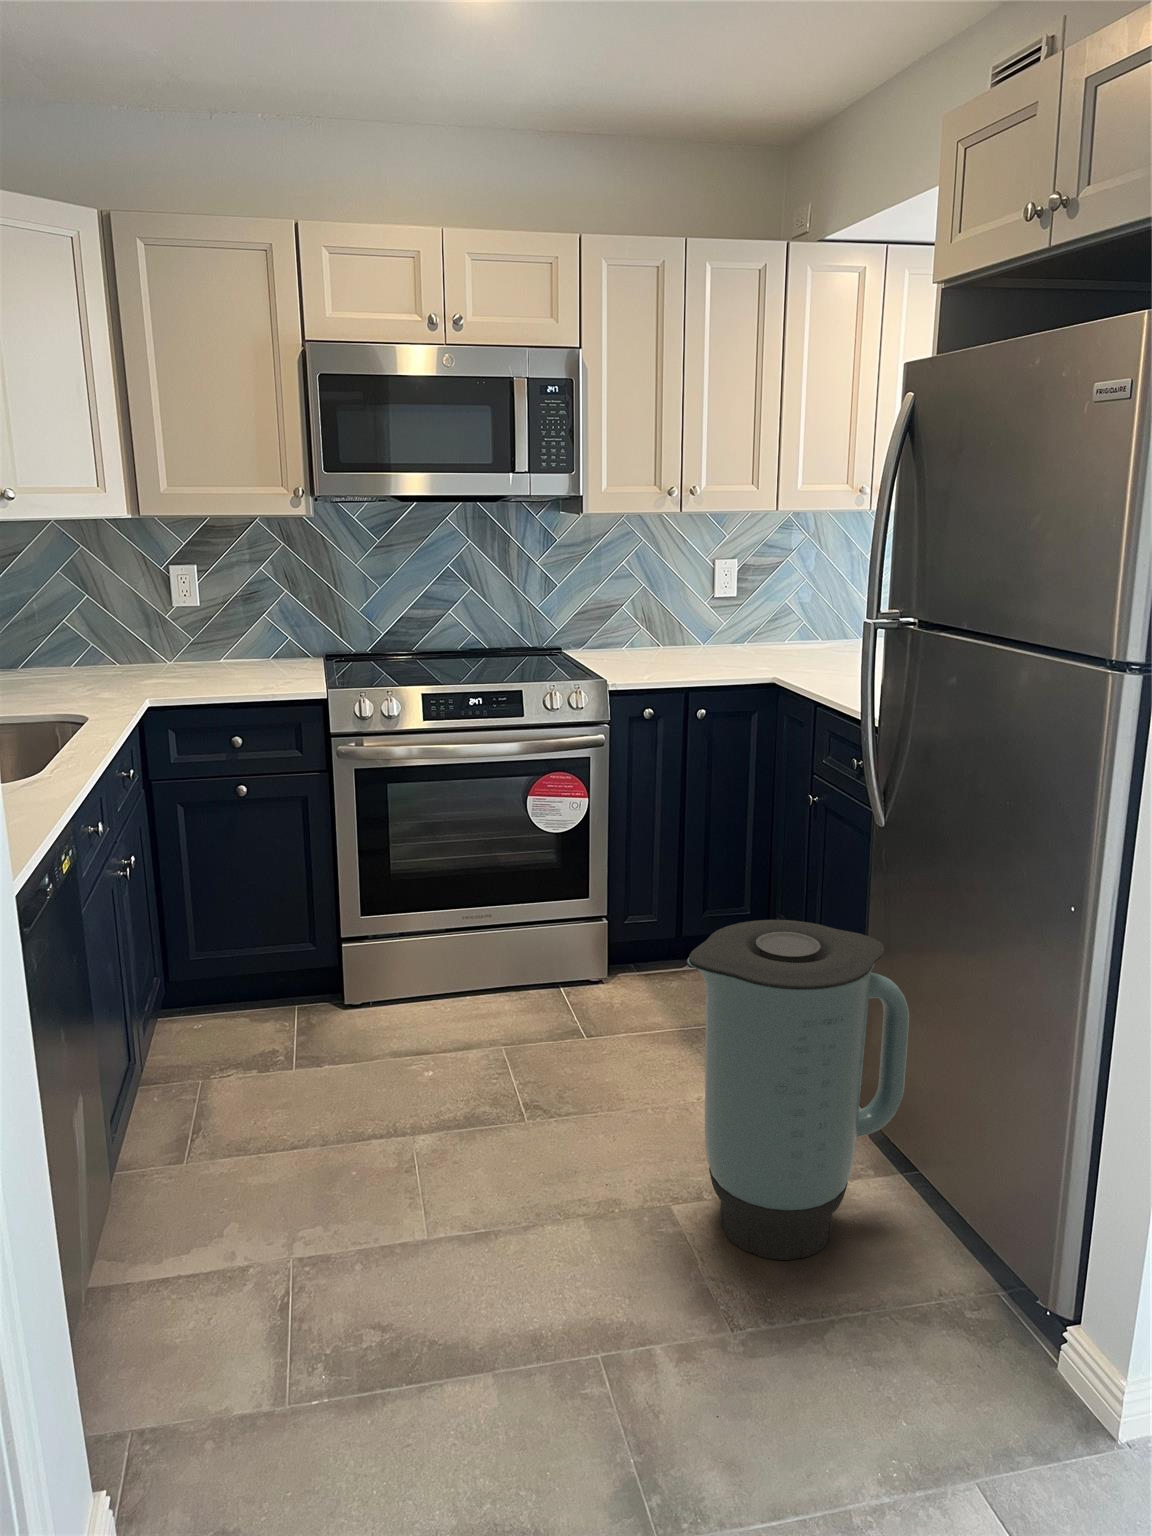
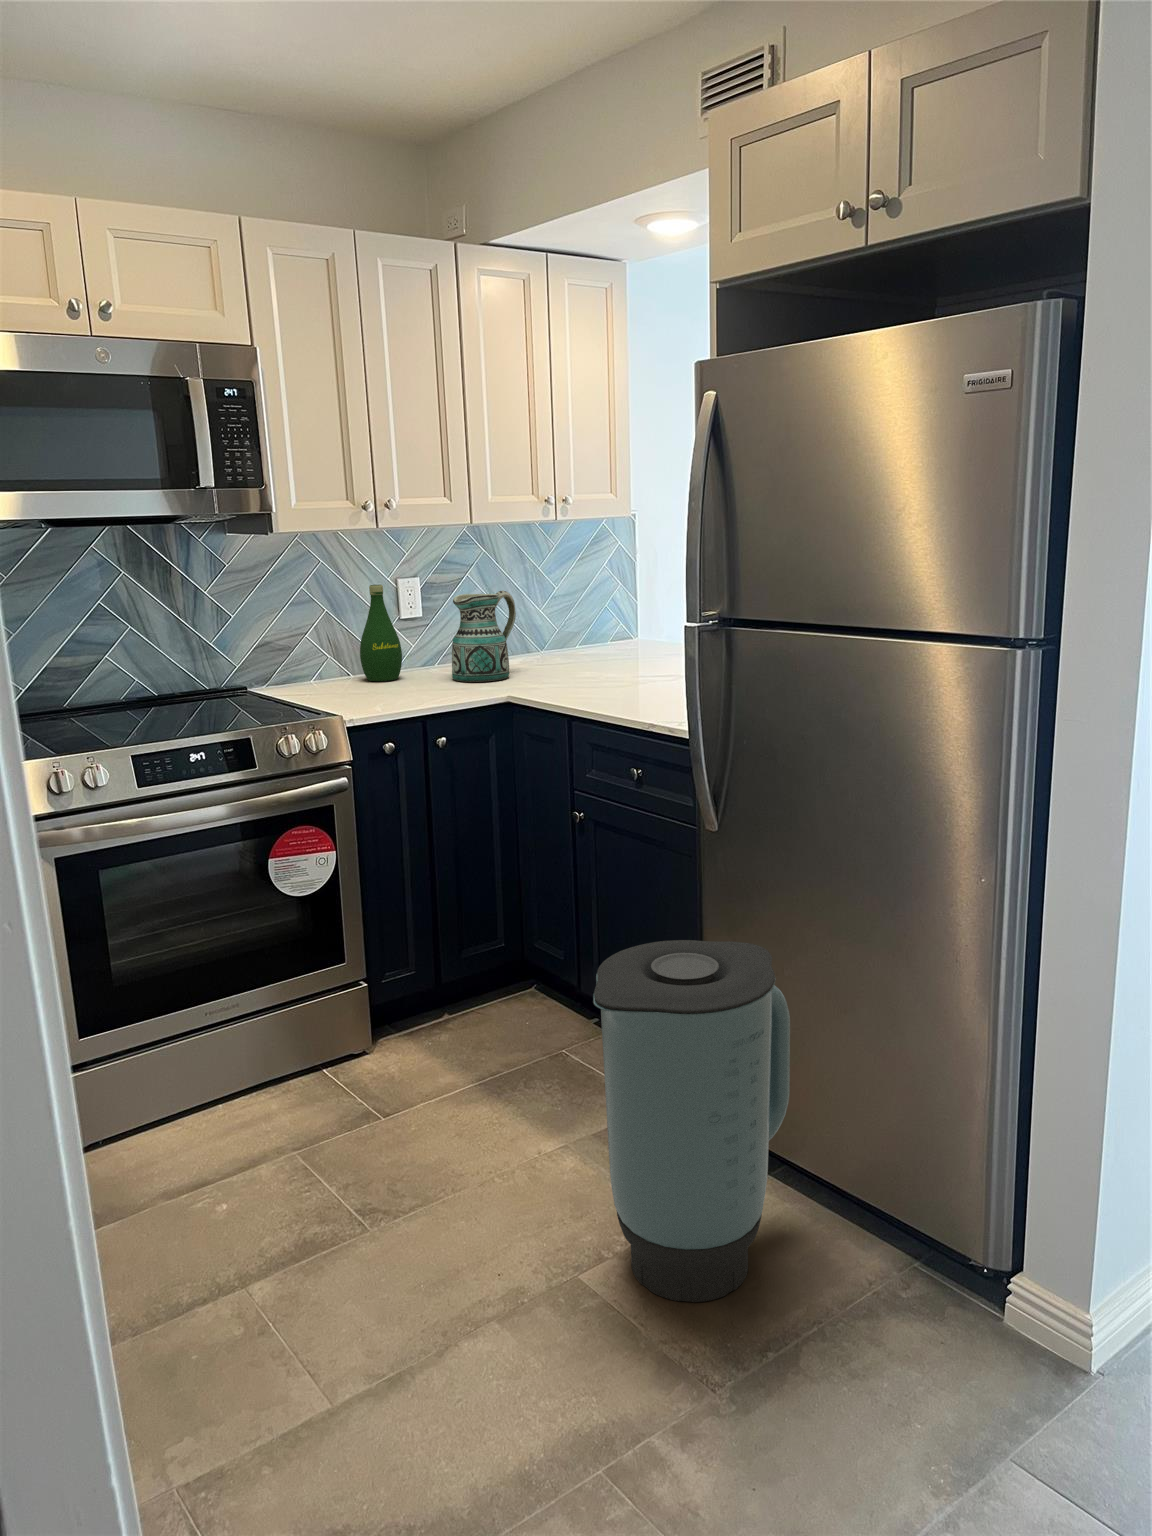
bottle: none [665,565,703,654] -> present [360,585,402,681]
ceramic pitcher: none [743,578,814,663] -> present [452,591,516,682]

